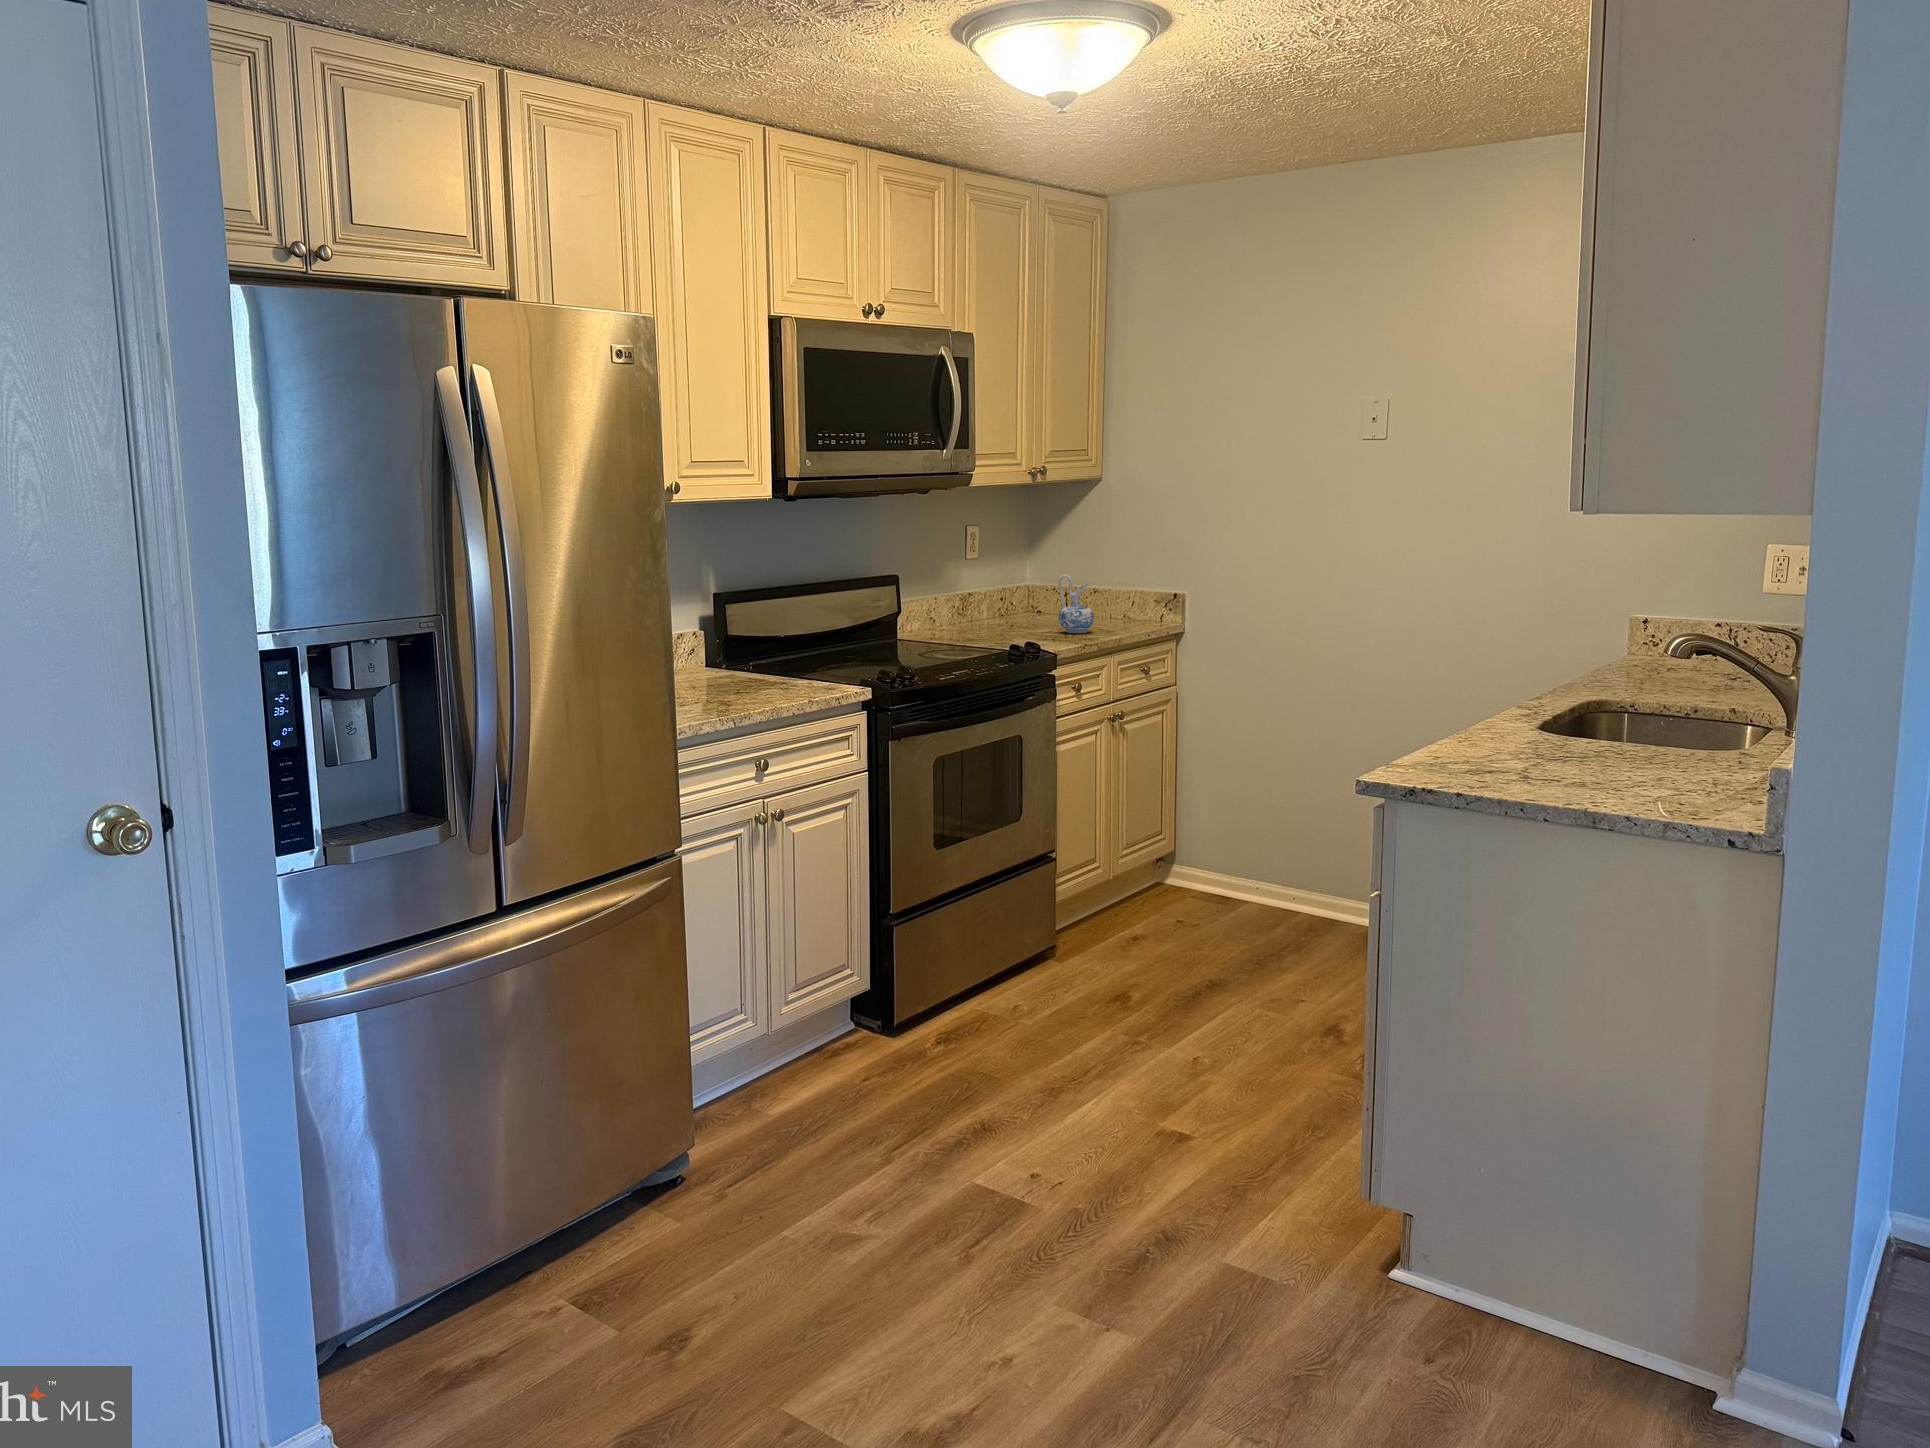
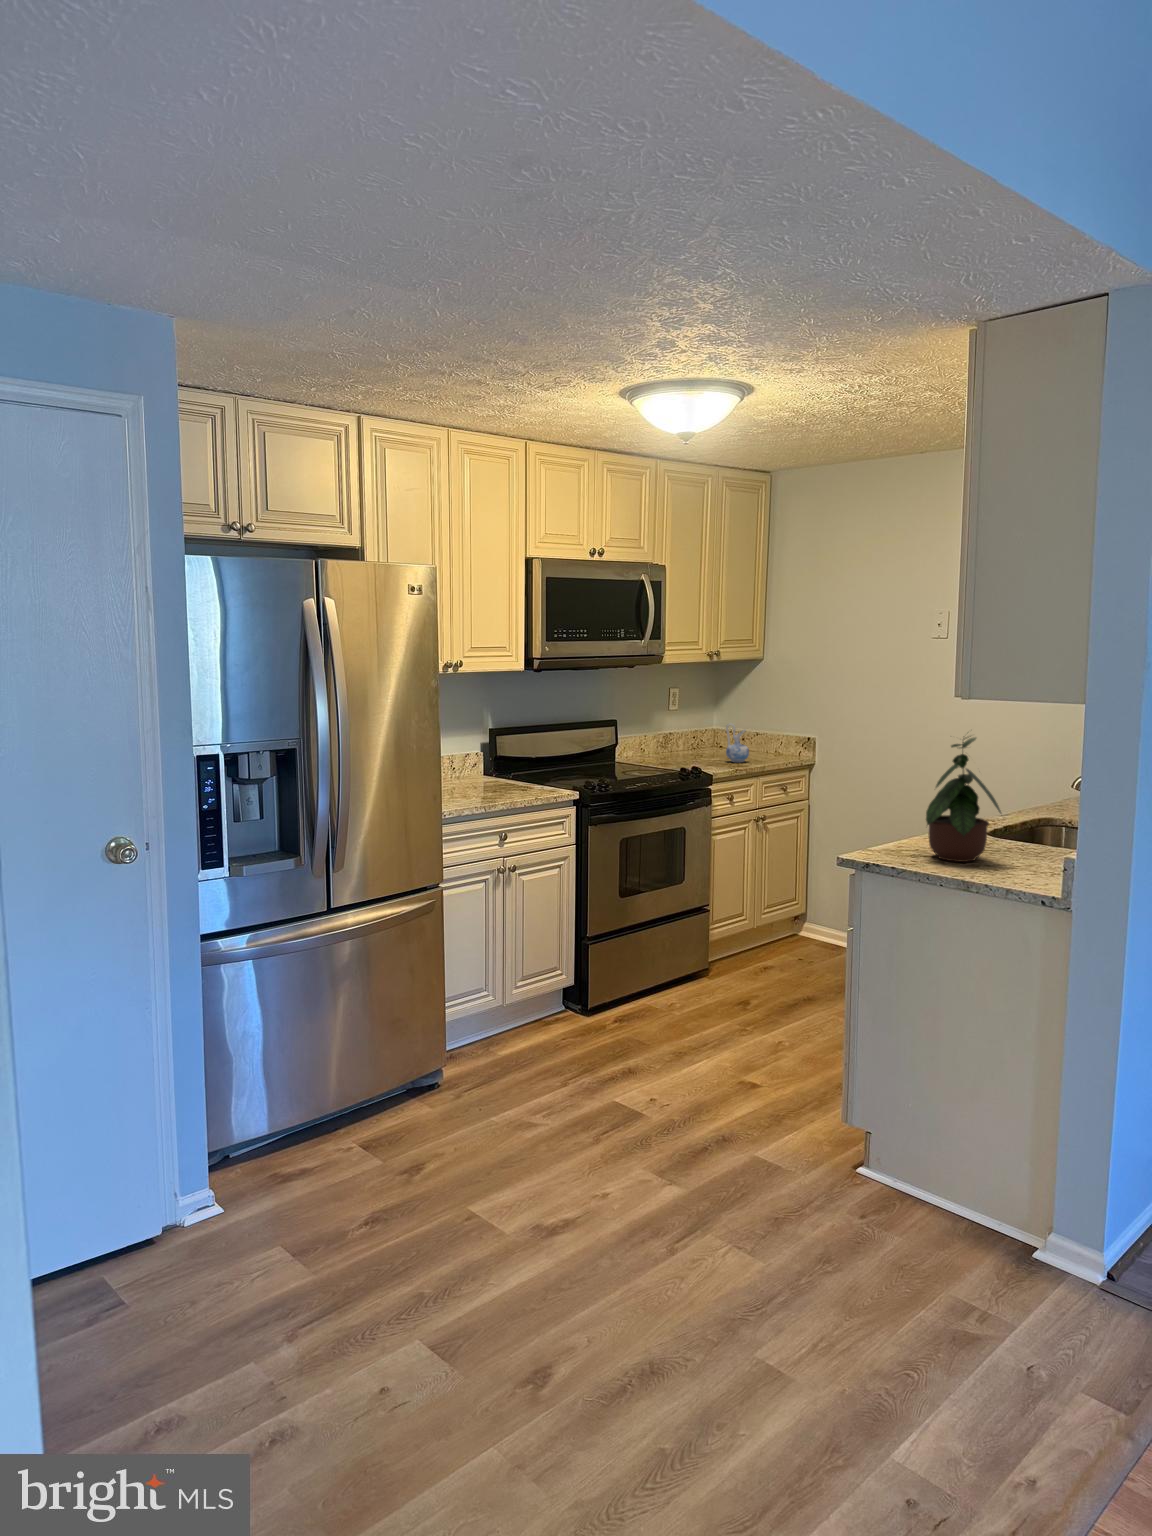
potted plant: none [1479,562,1624,778] -> present [926,738,1001,862]

